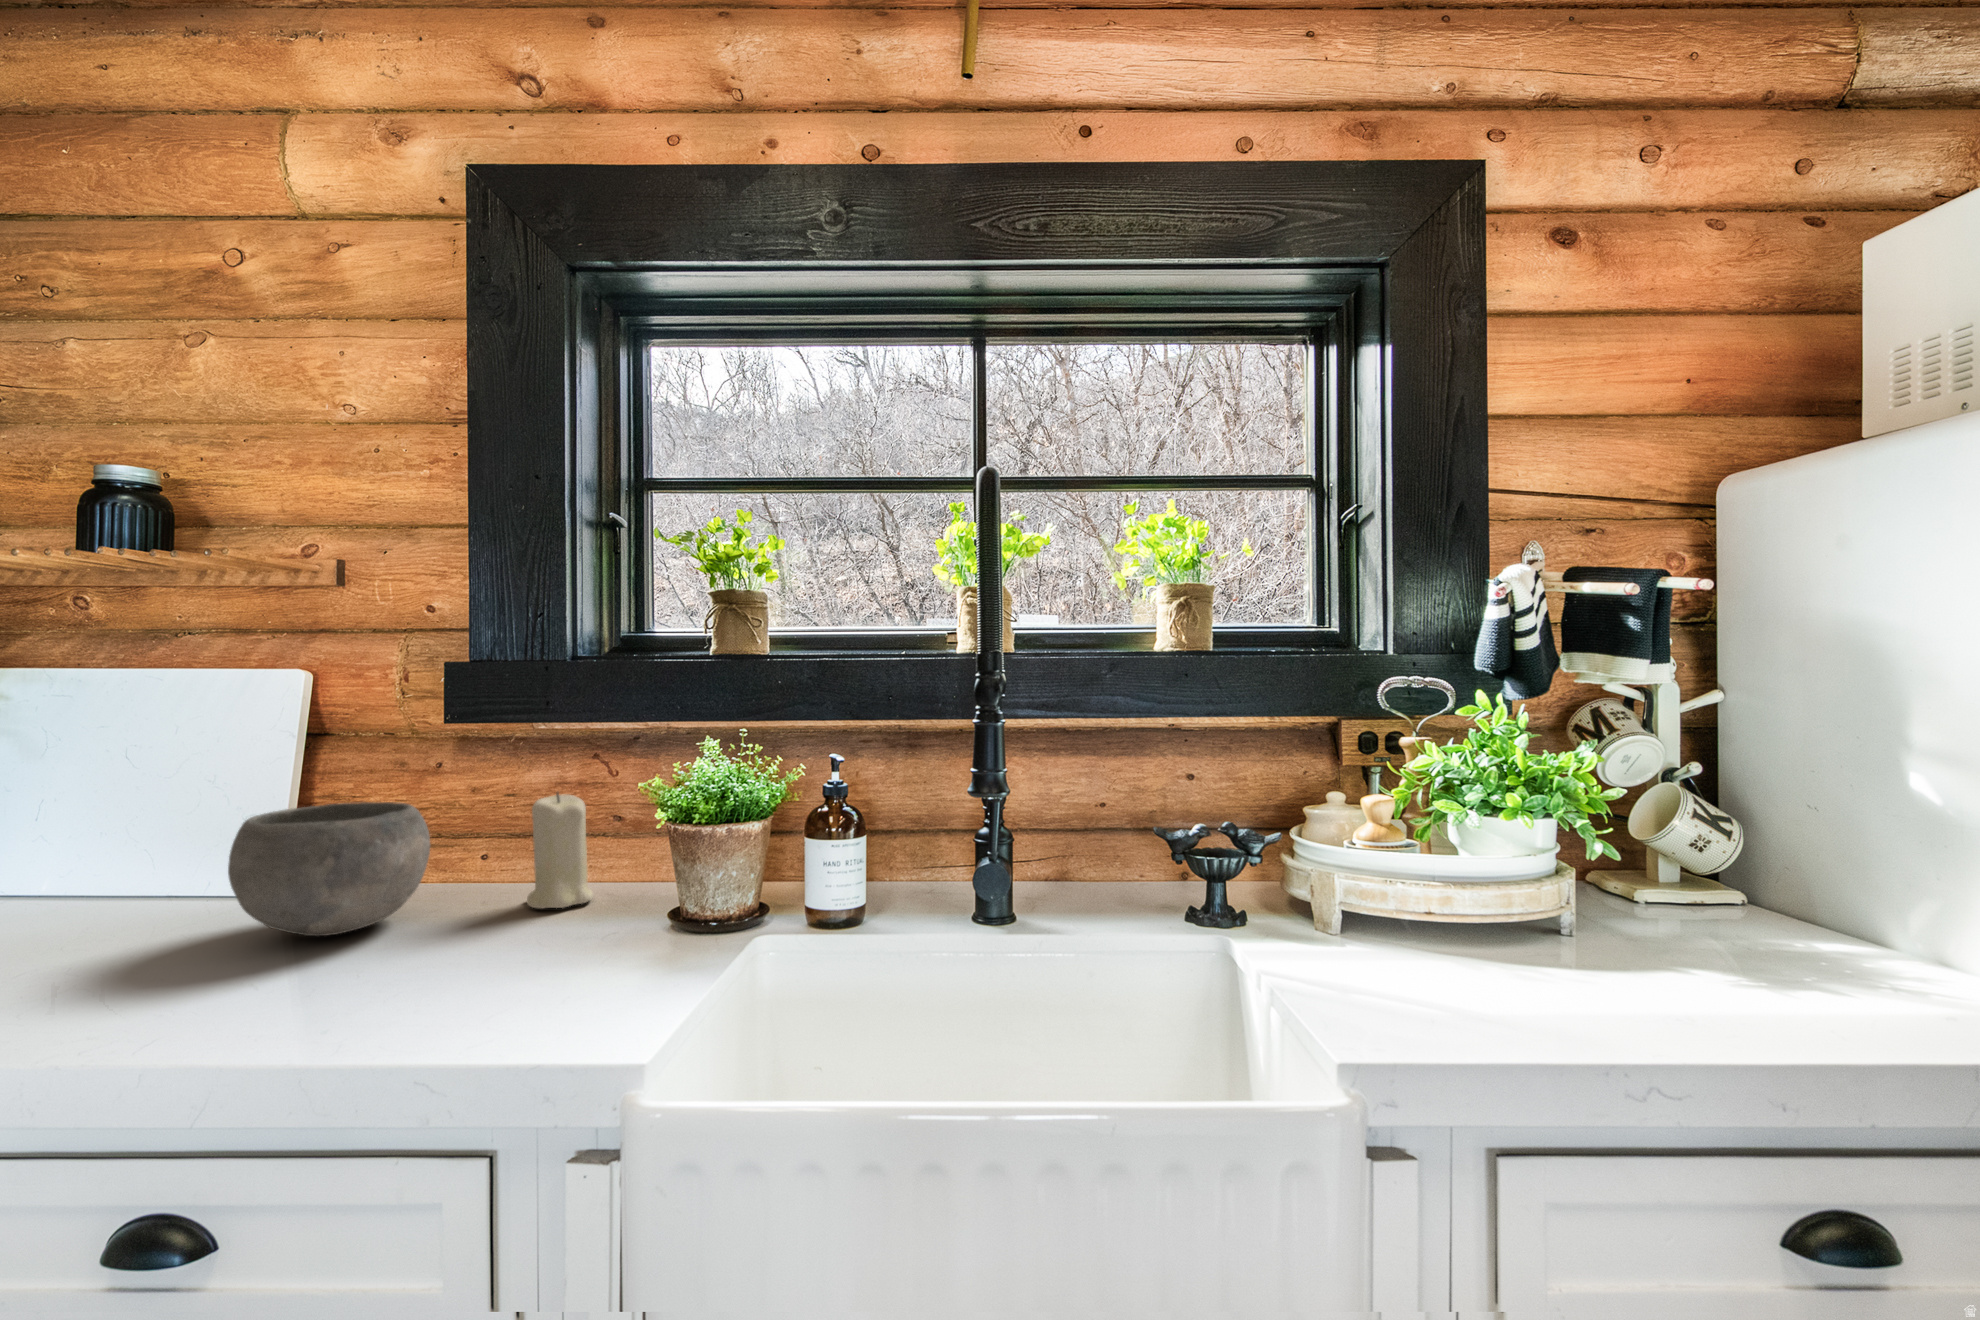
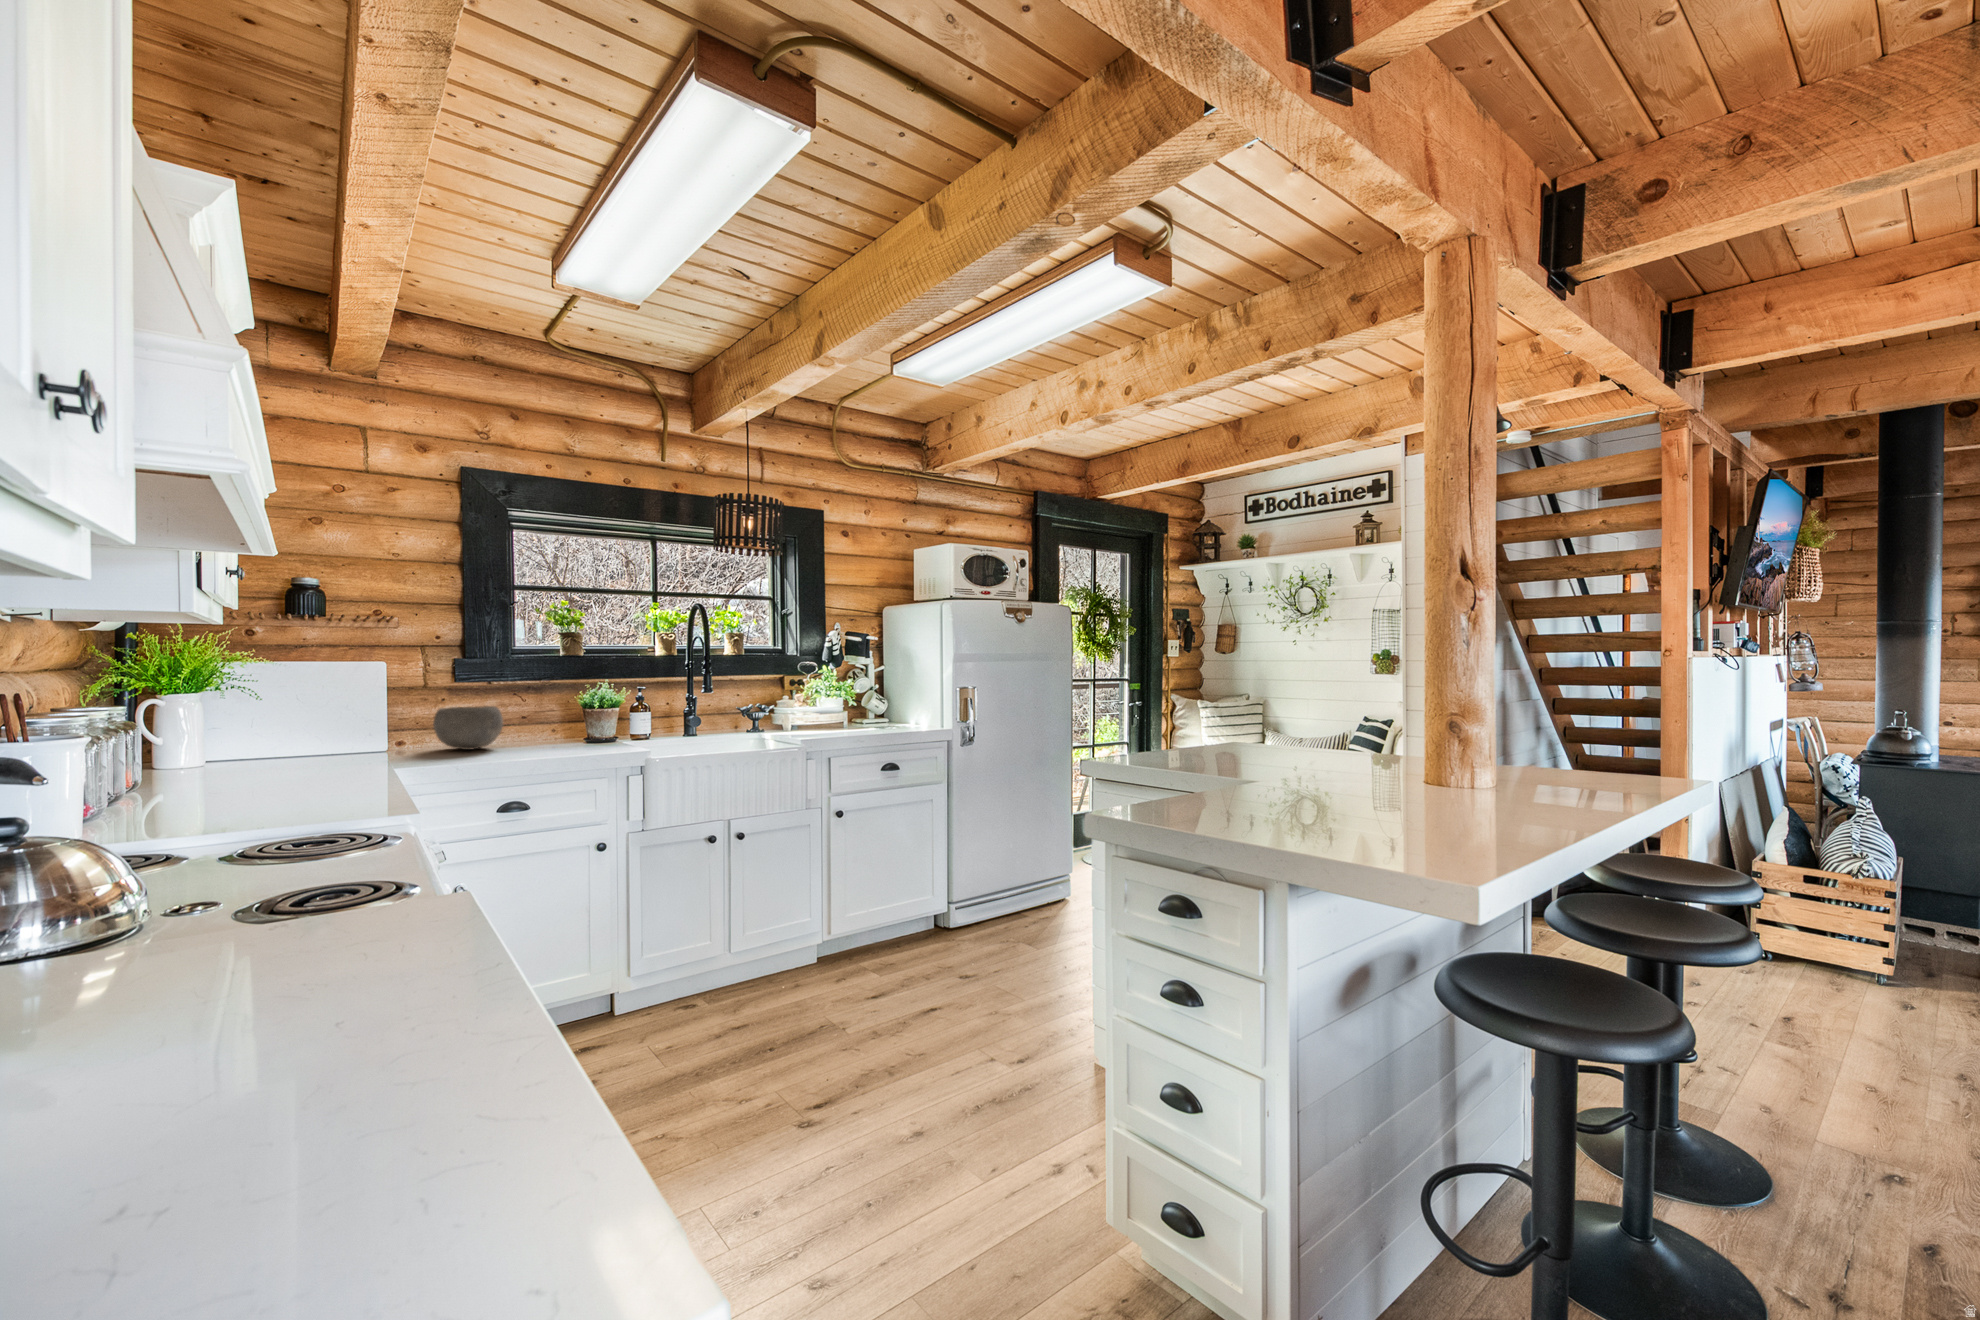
candle: present [527,793,593,908] -> none [520,702,549,742]

